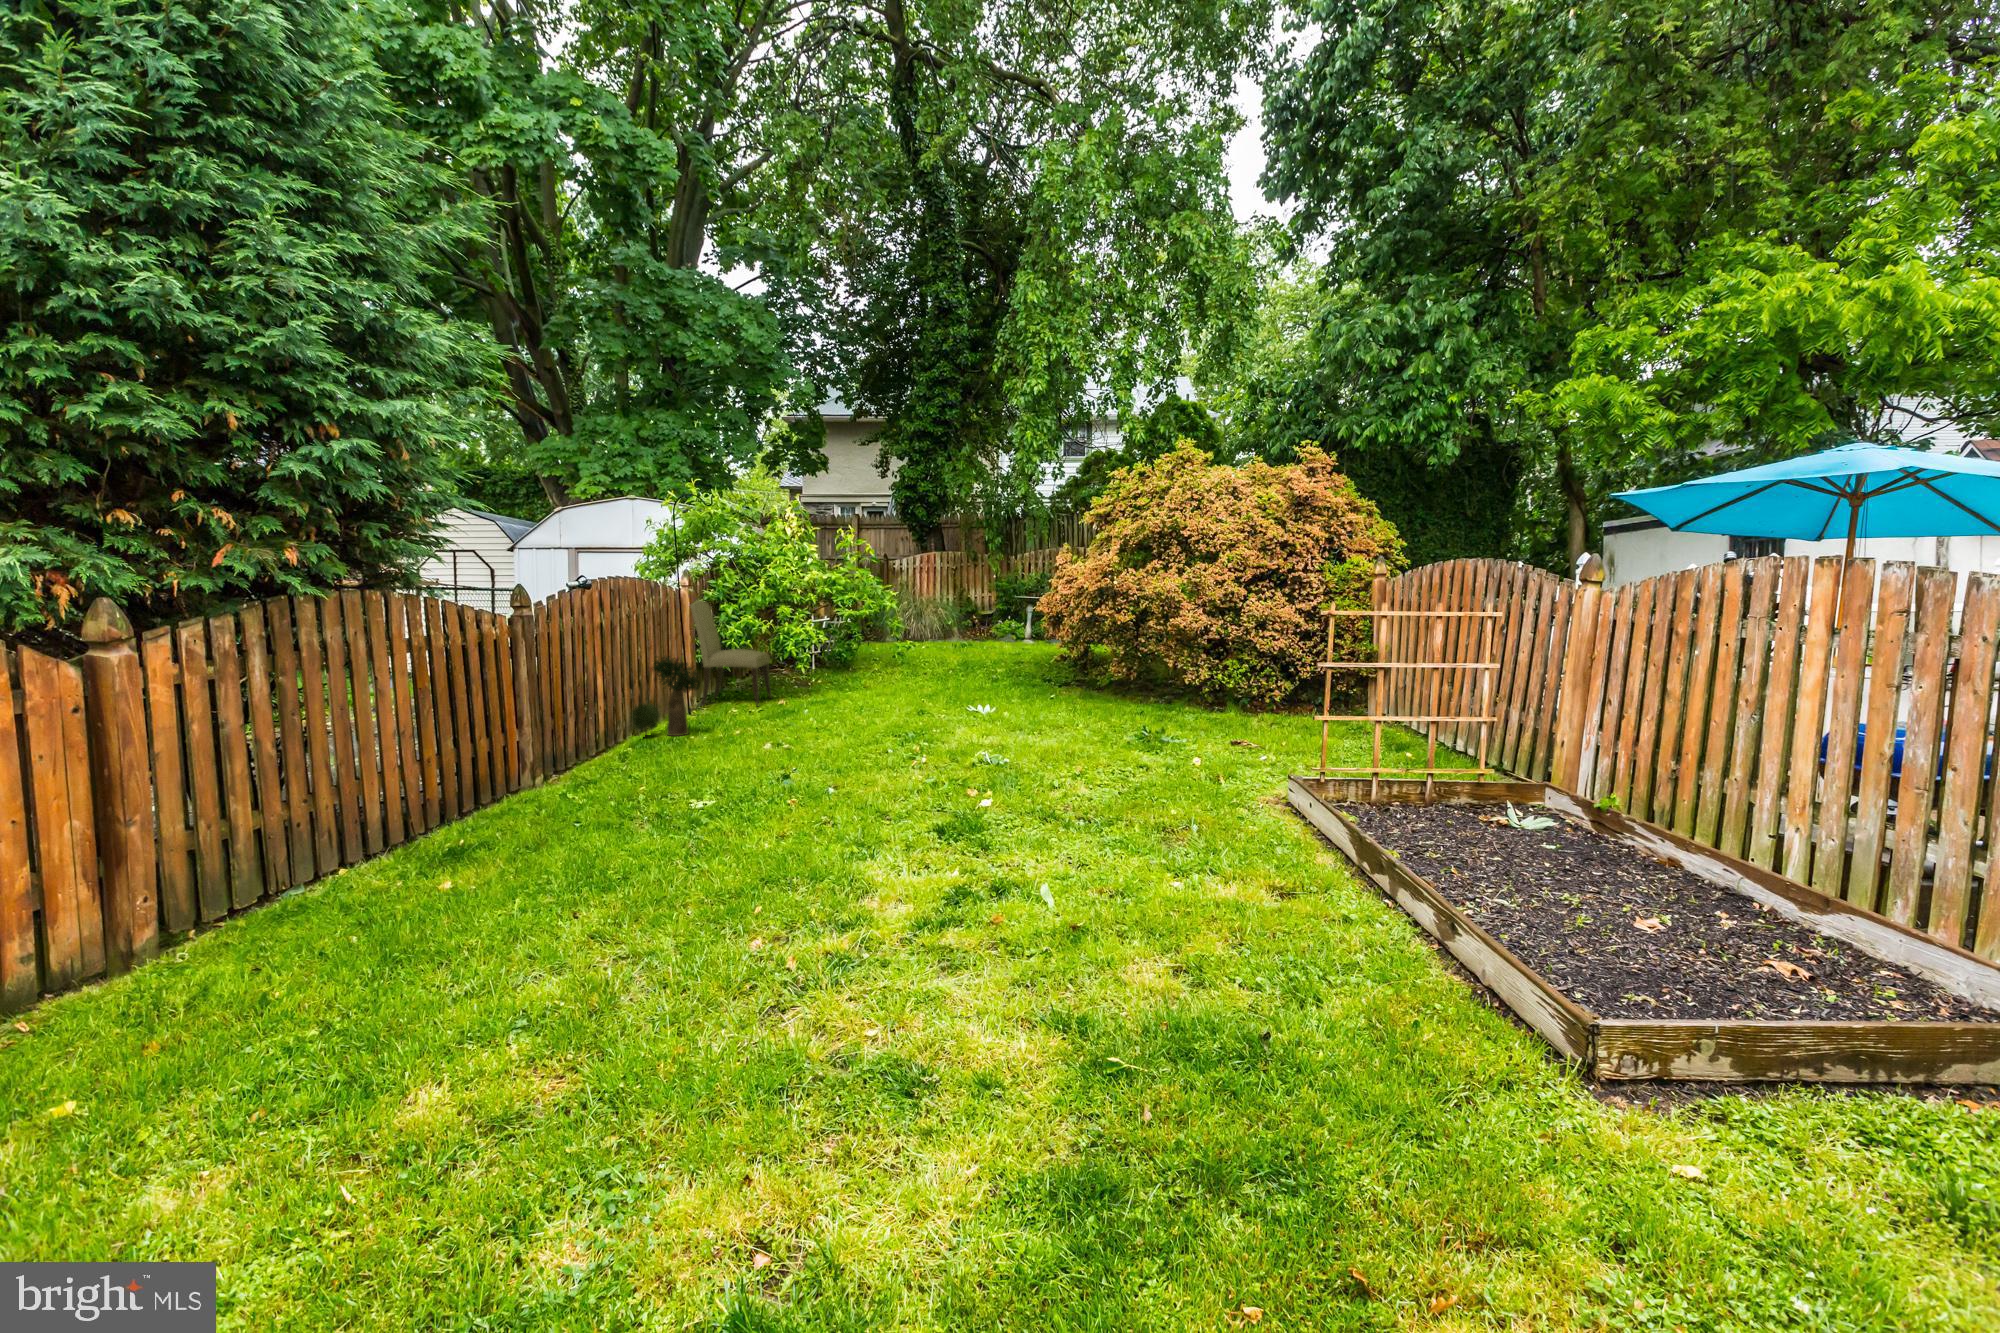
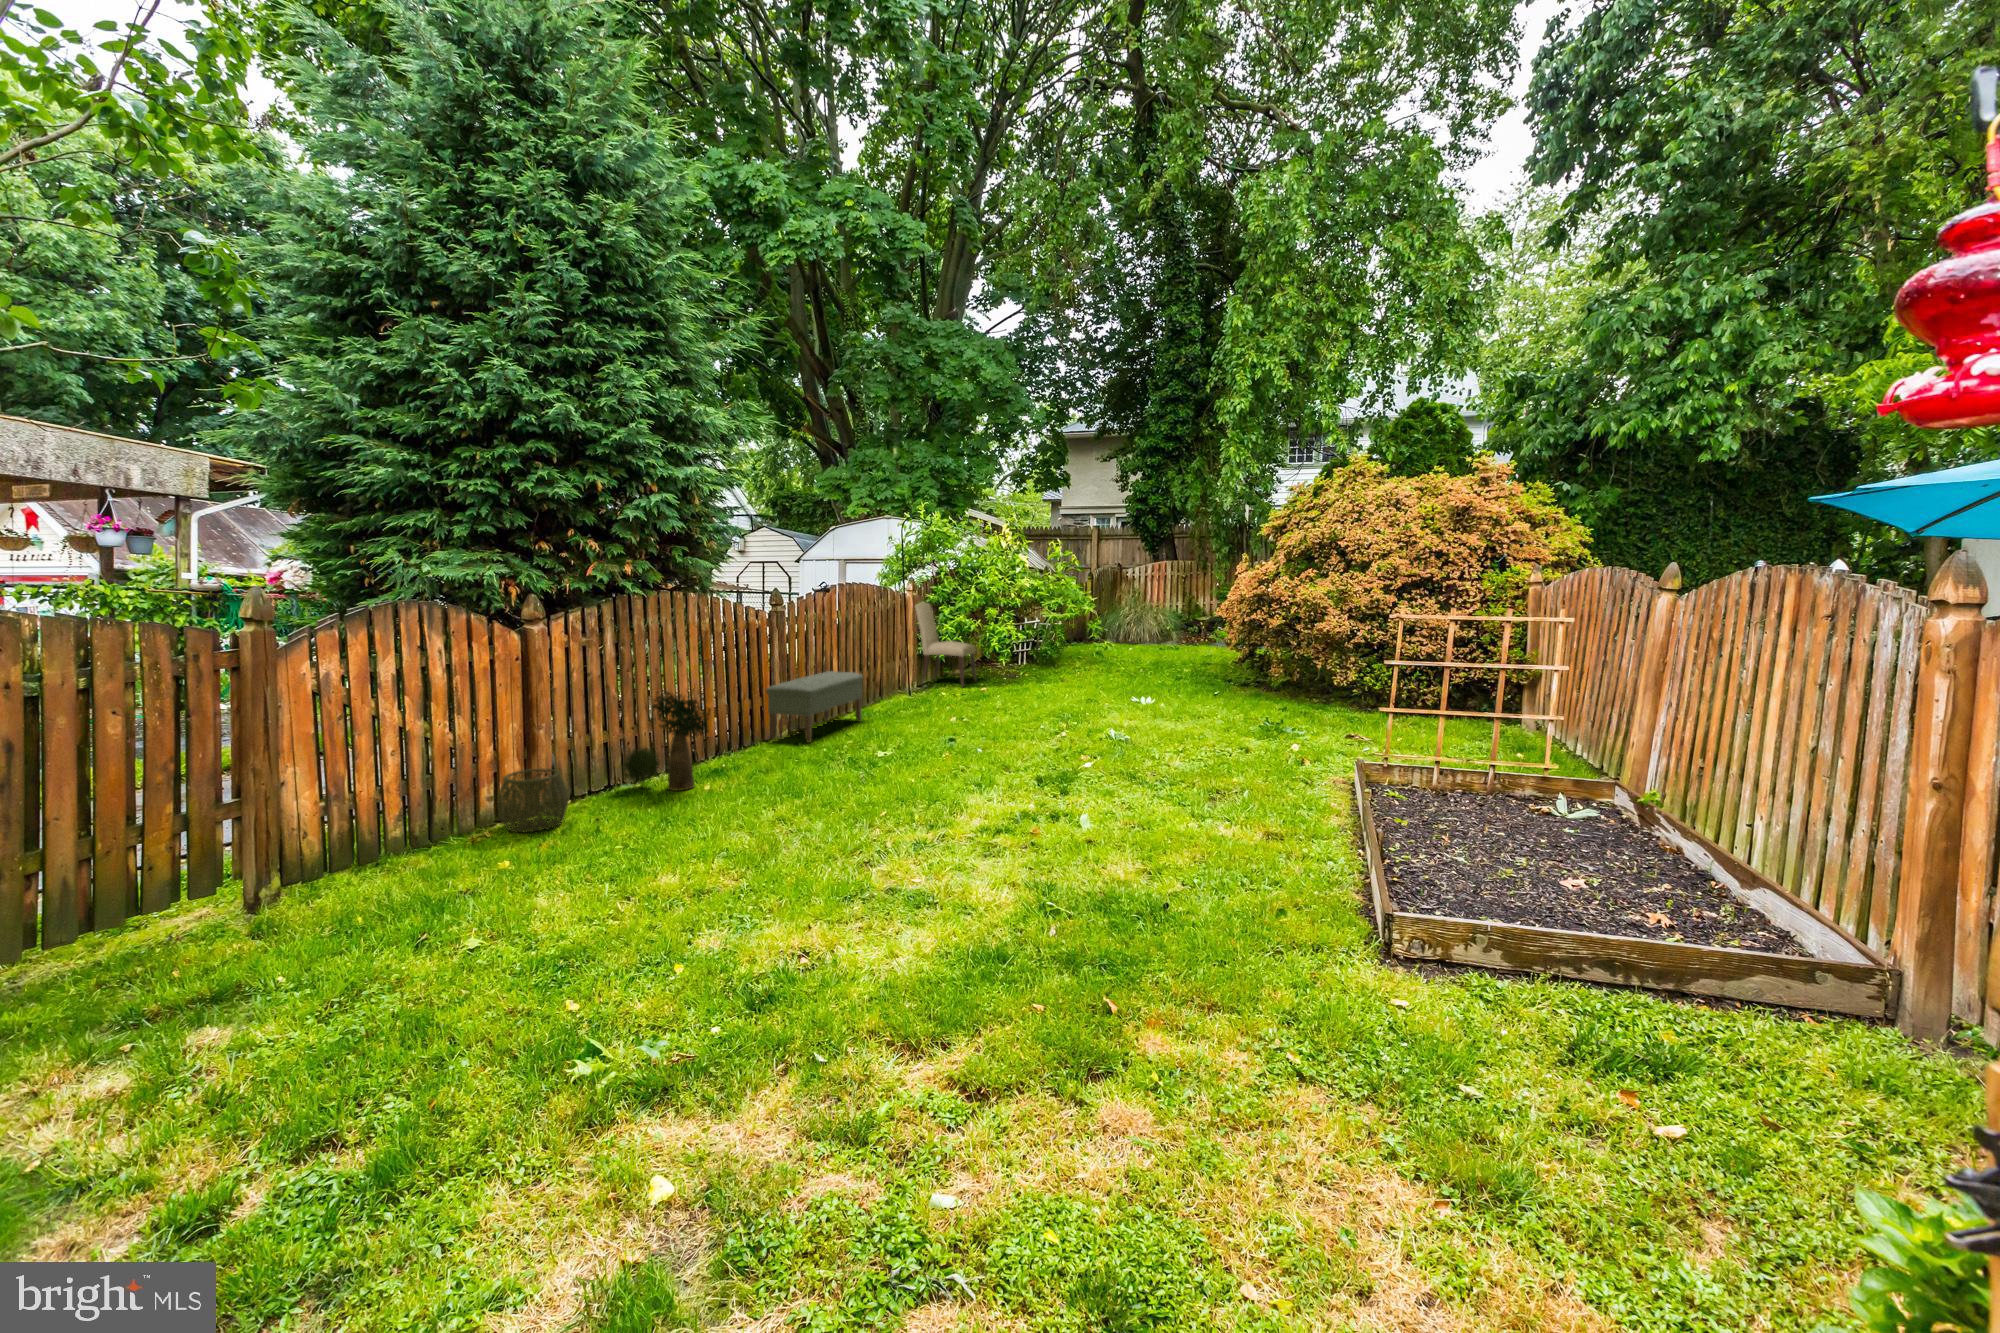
potted plant: present [631,656,700,736] -> present [622,692,710,791]
bench: none [509,696,644,799] -> present [766,671,863,743]
woven basket: none [47,891,198,1013] -> present [498,769,569,832]

